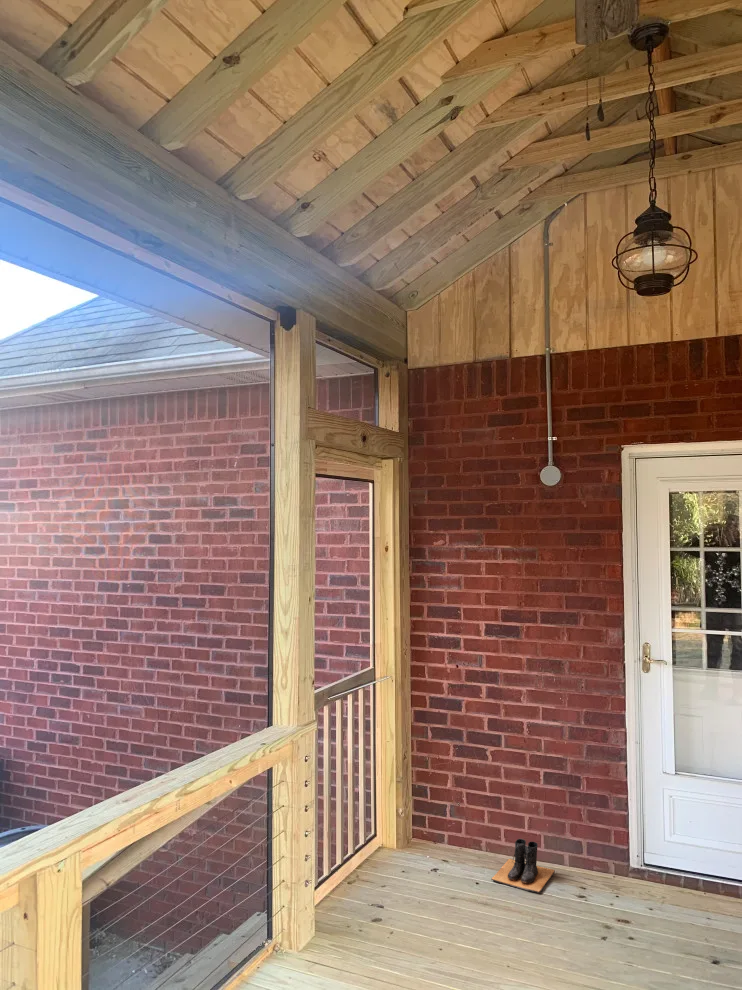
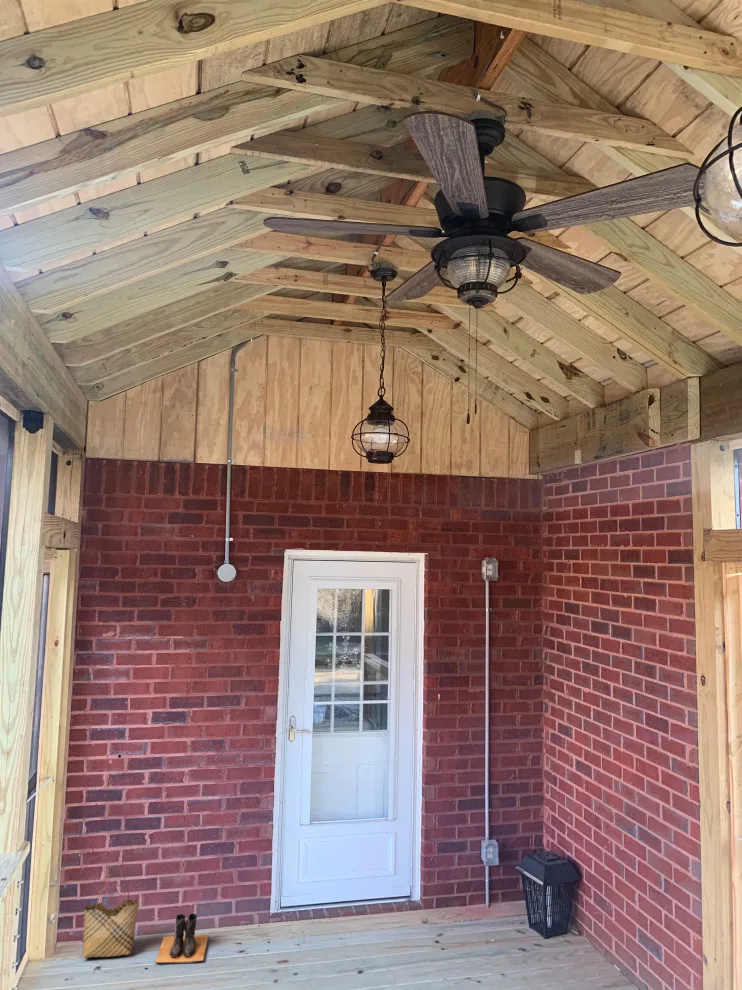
woven basket: none [427,781,480,865] -> present [83,873,139,958]

